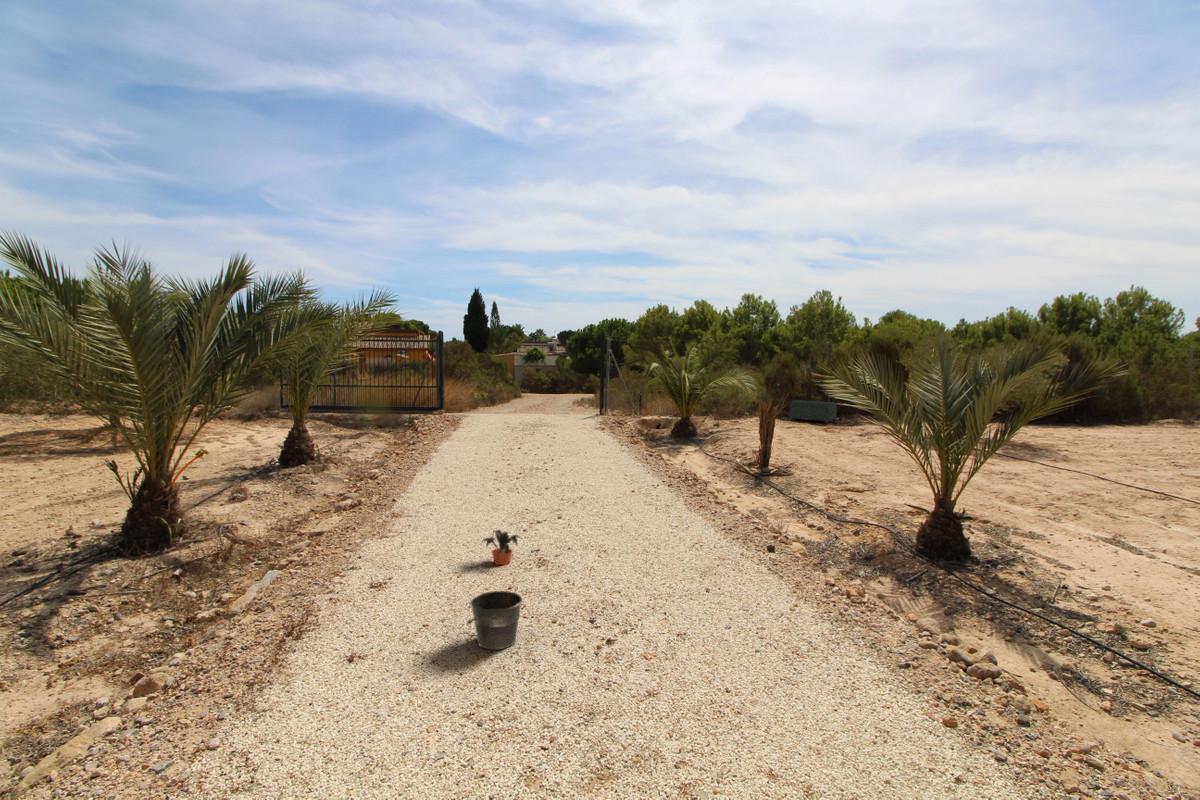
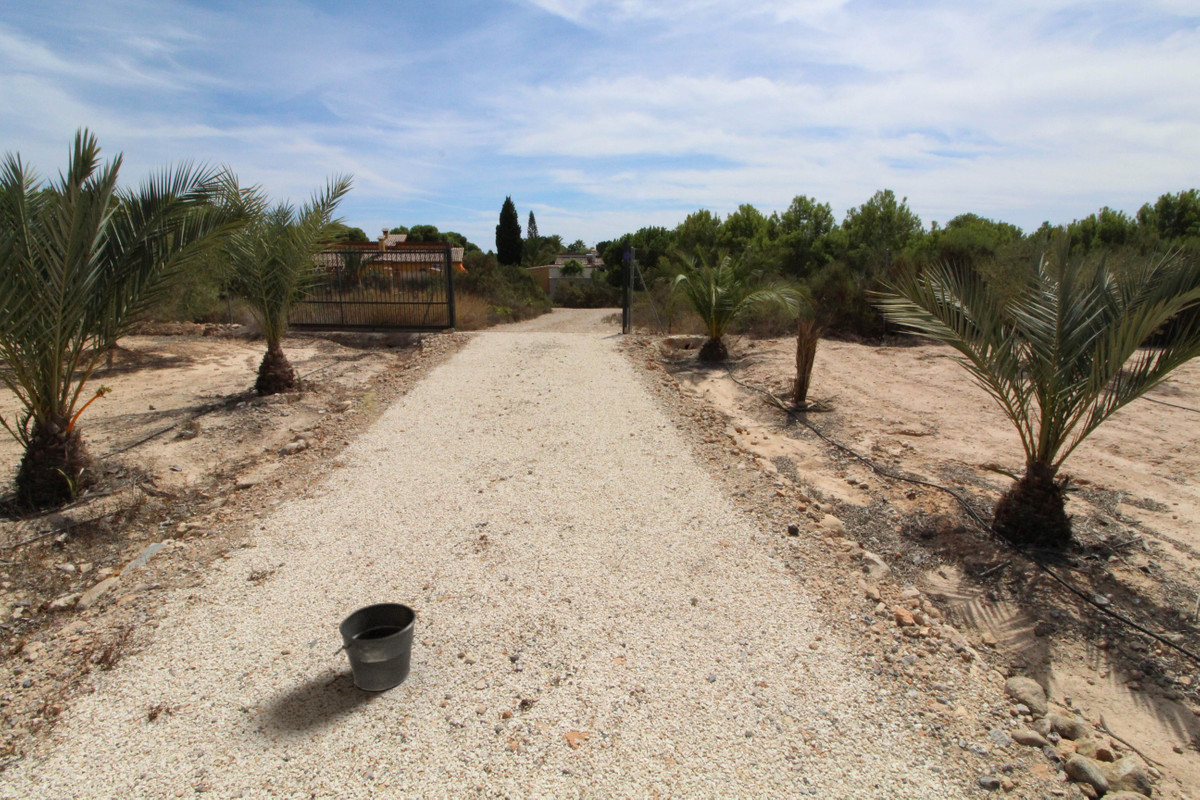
bench: present [789,400,837,423] -> none [837,317,892,344]
potted plant: present [482,530,520,565] -> none [413,493,468,540]

